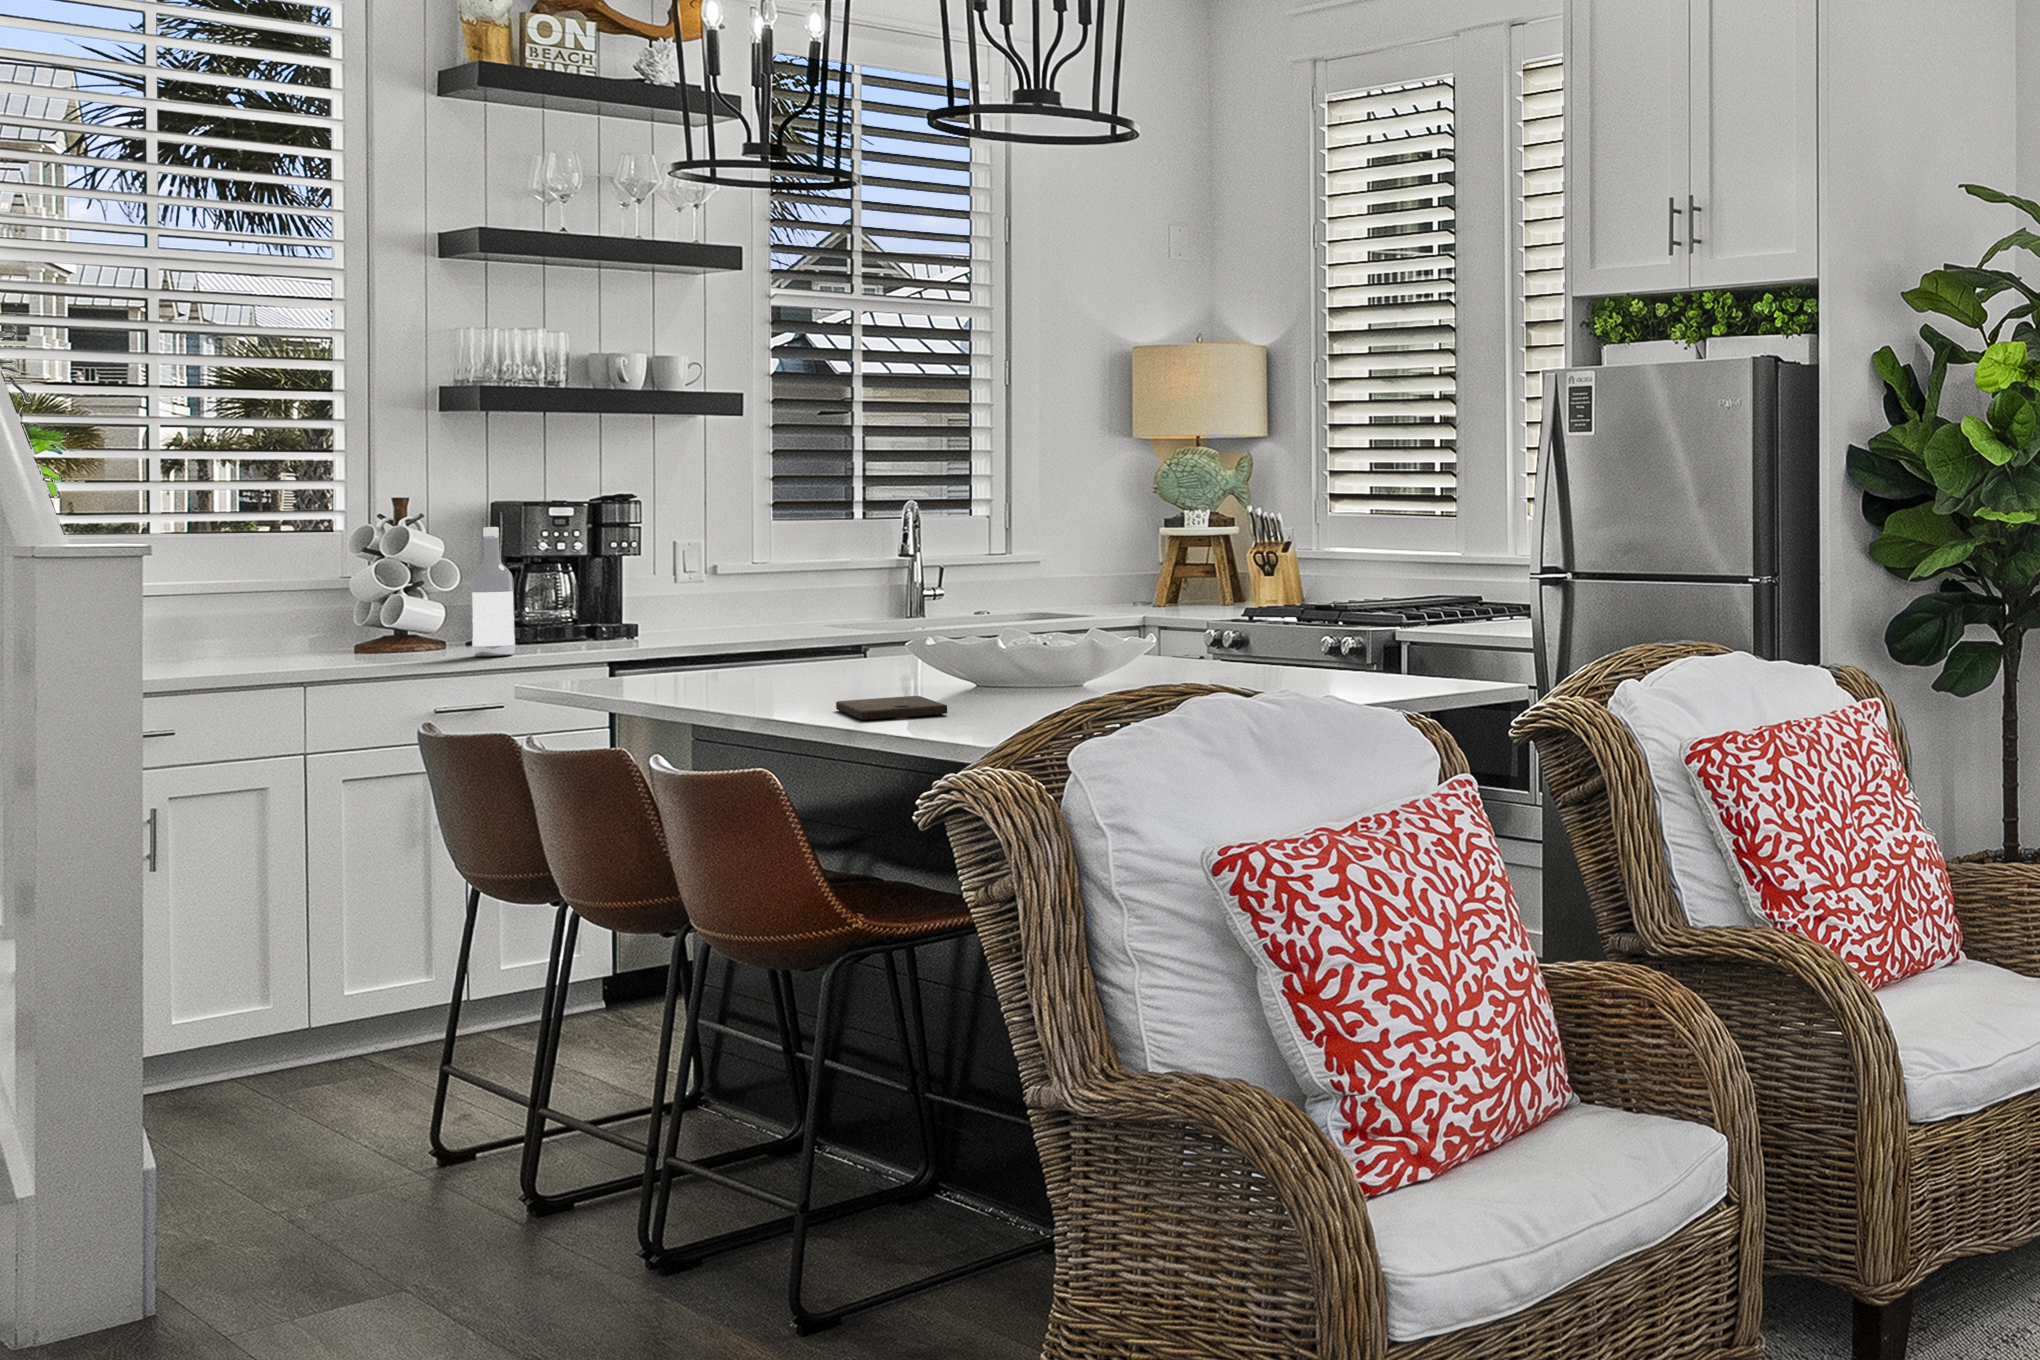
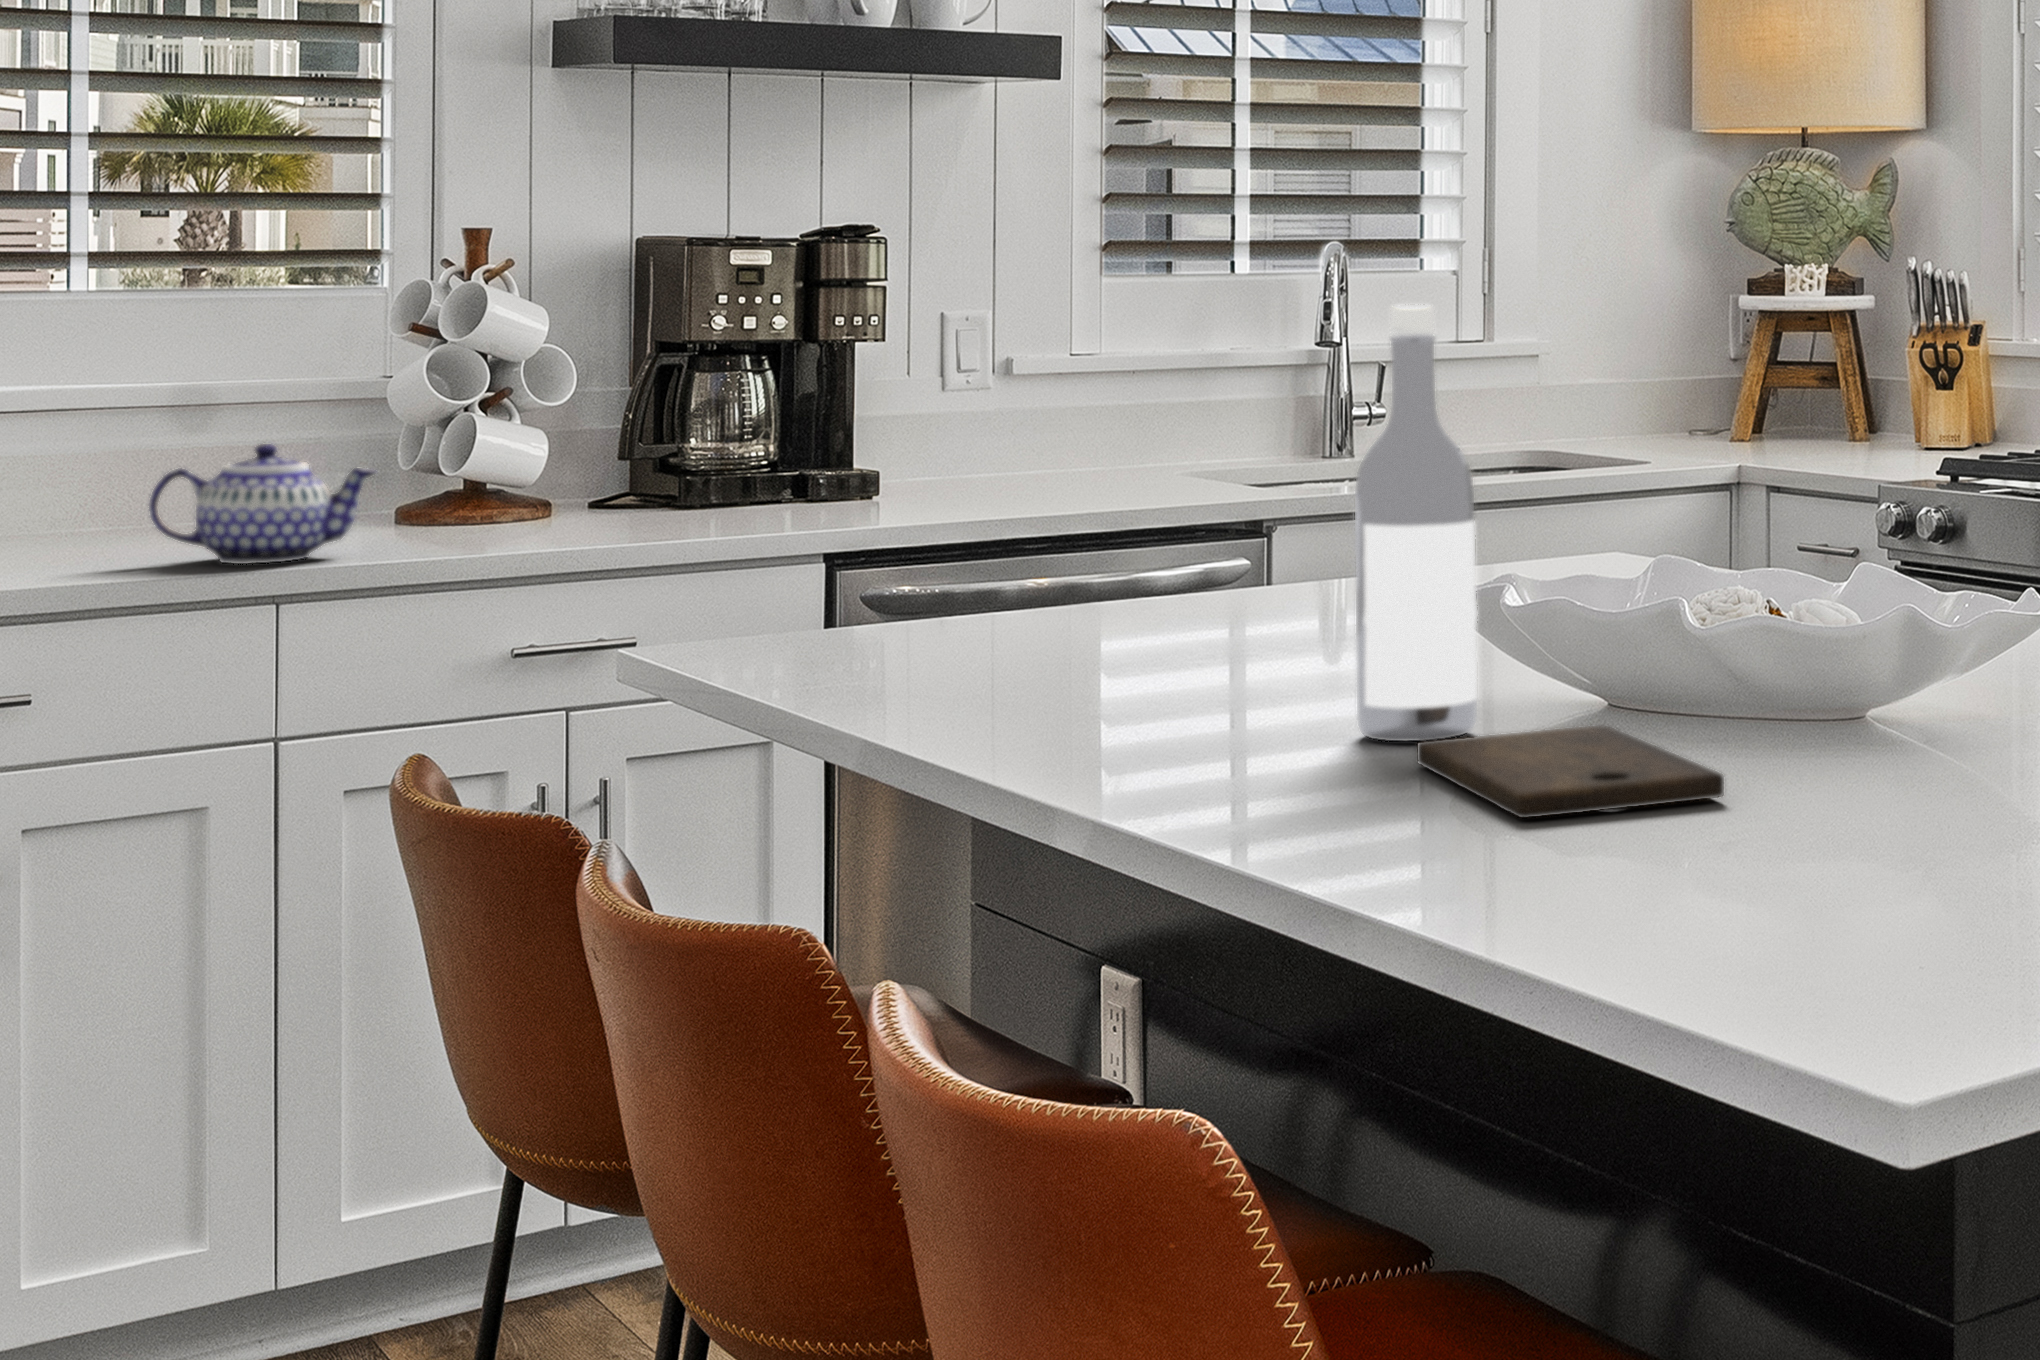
wine bottle: present [471,527,515,656] -> present [1355,305,1477,741]
teapot: none [227,611,353,670] -> present [149,444,376,564]

